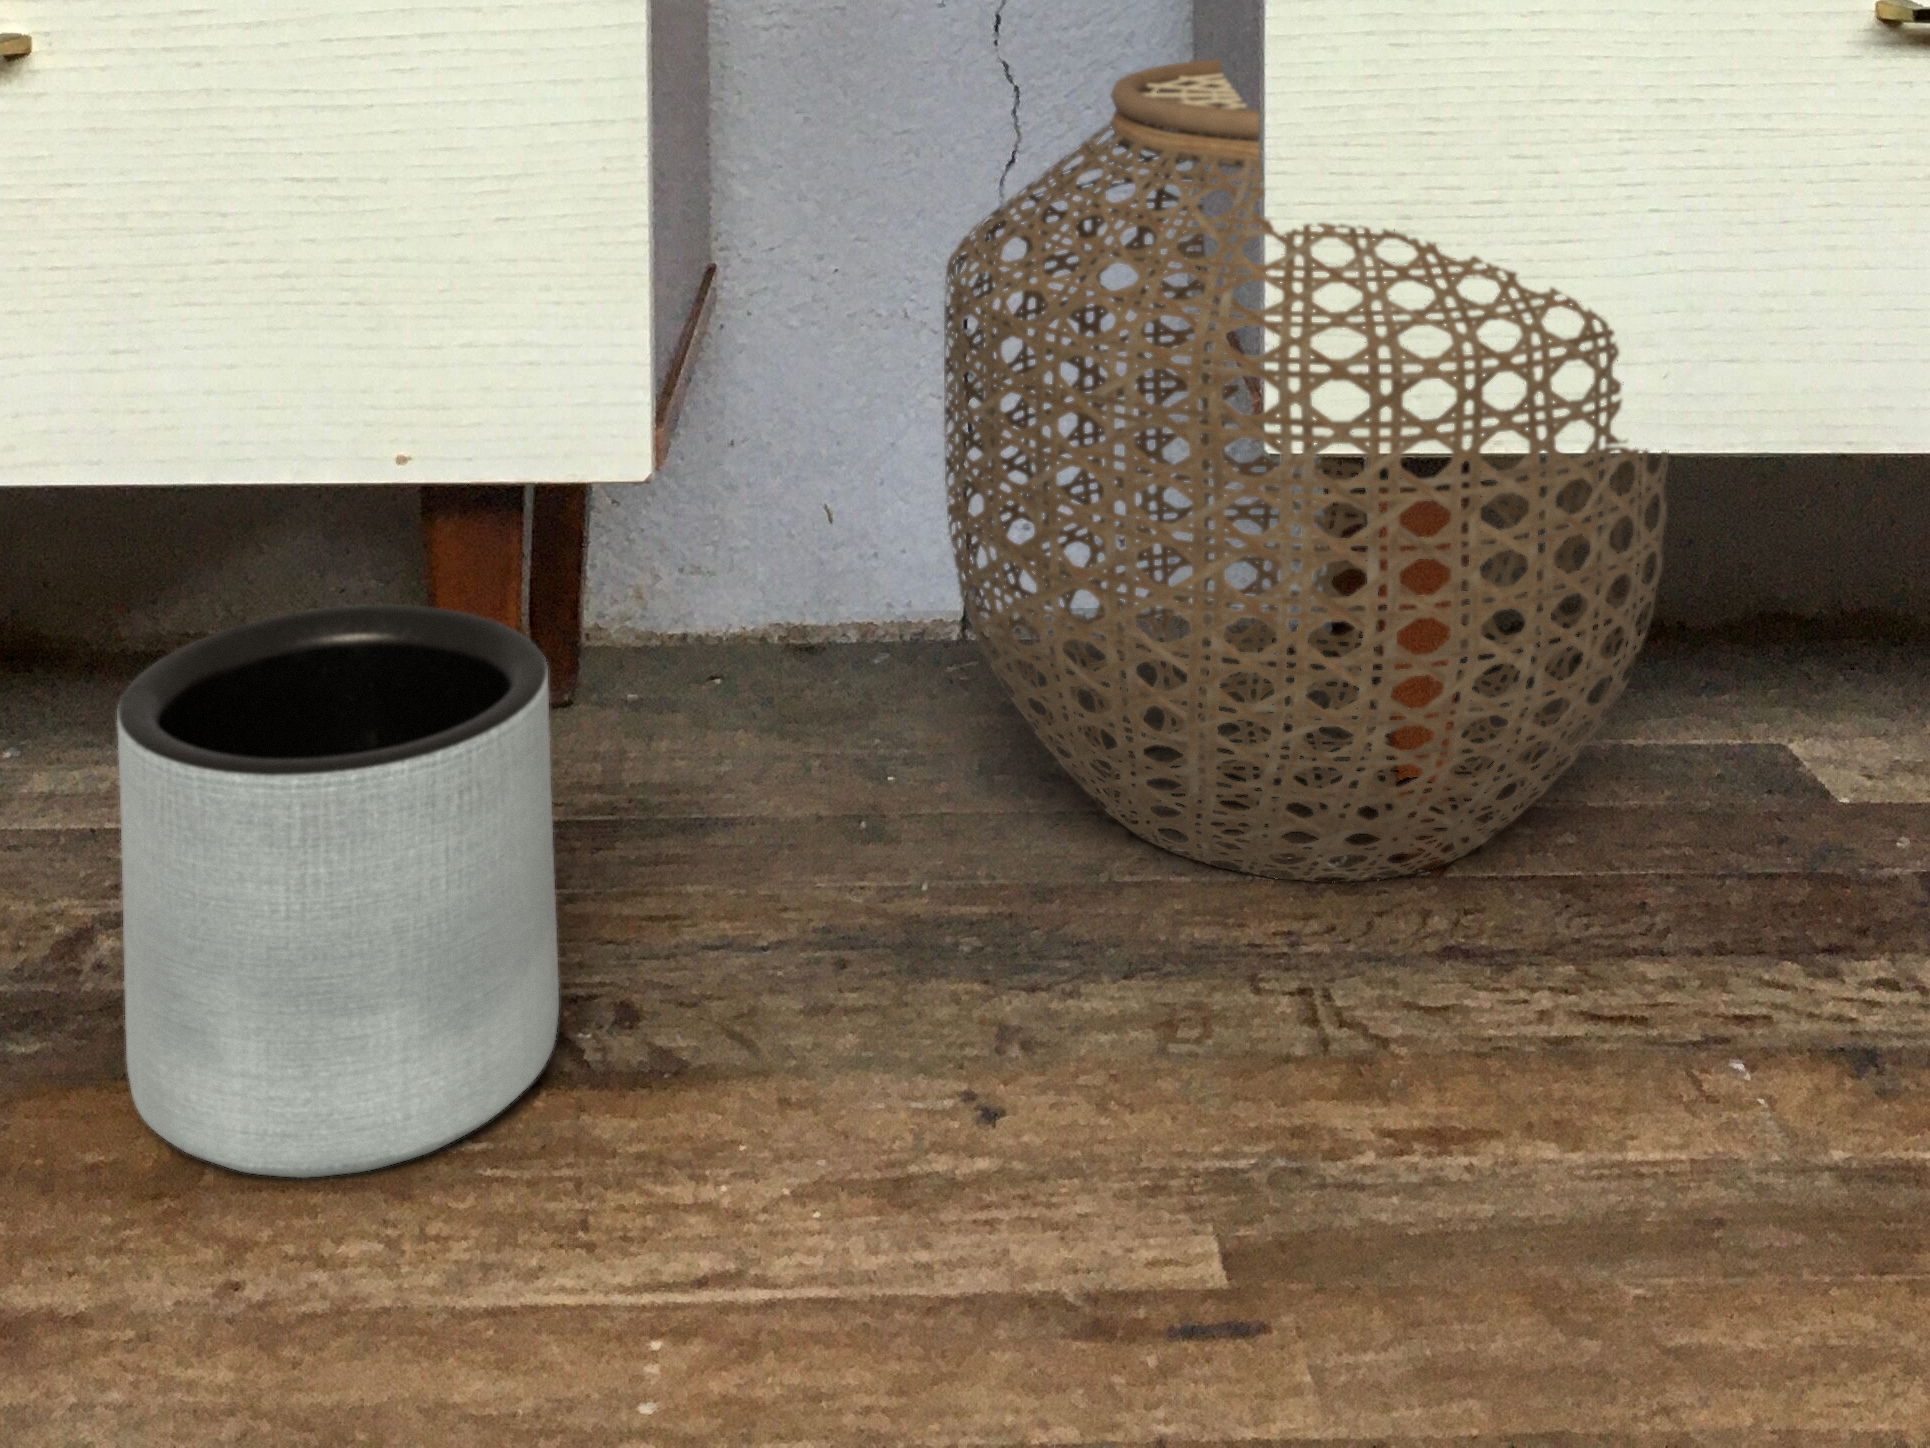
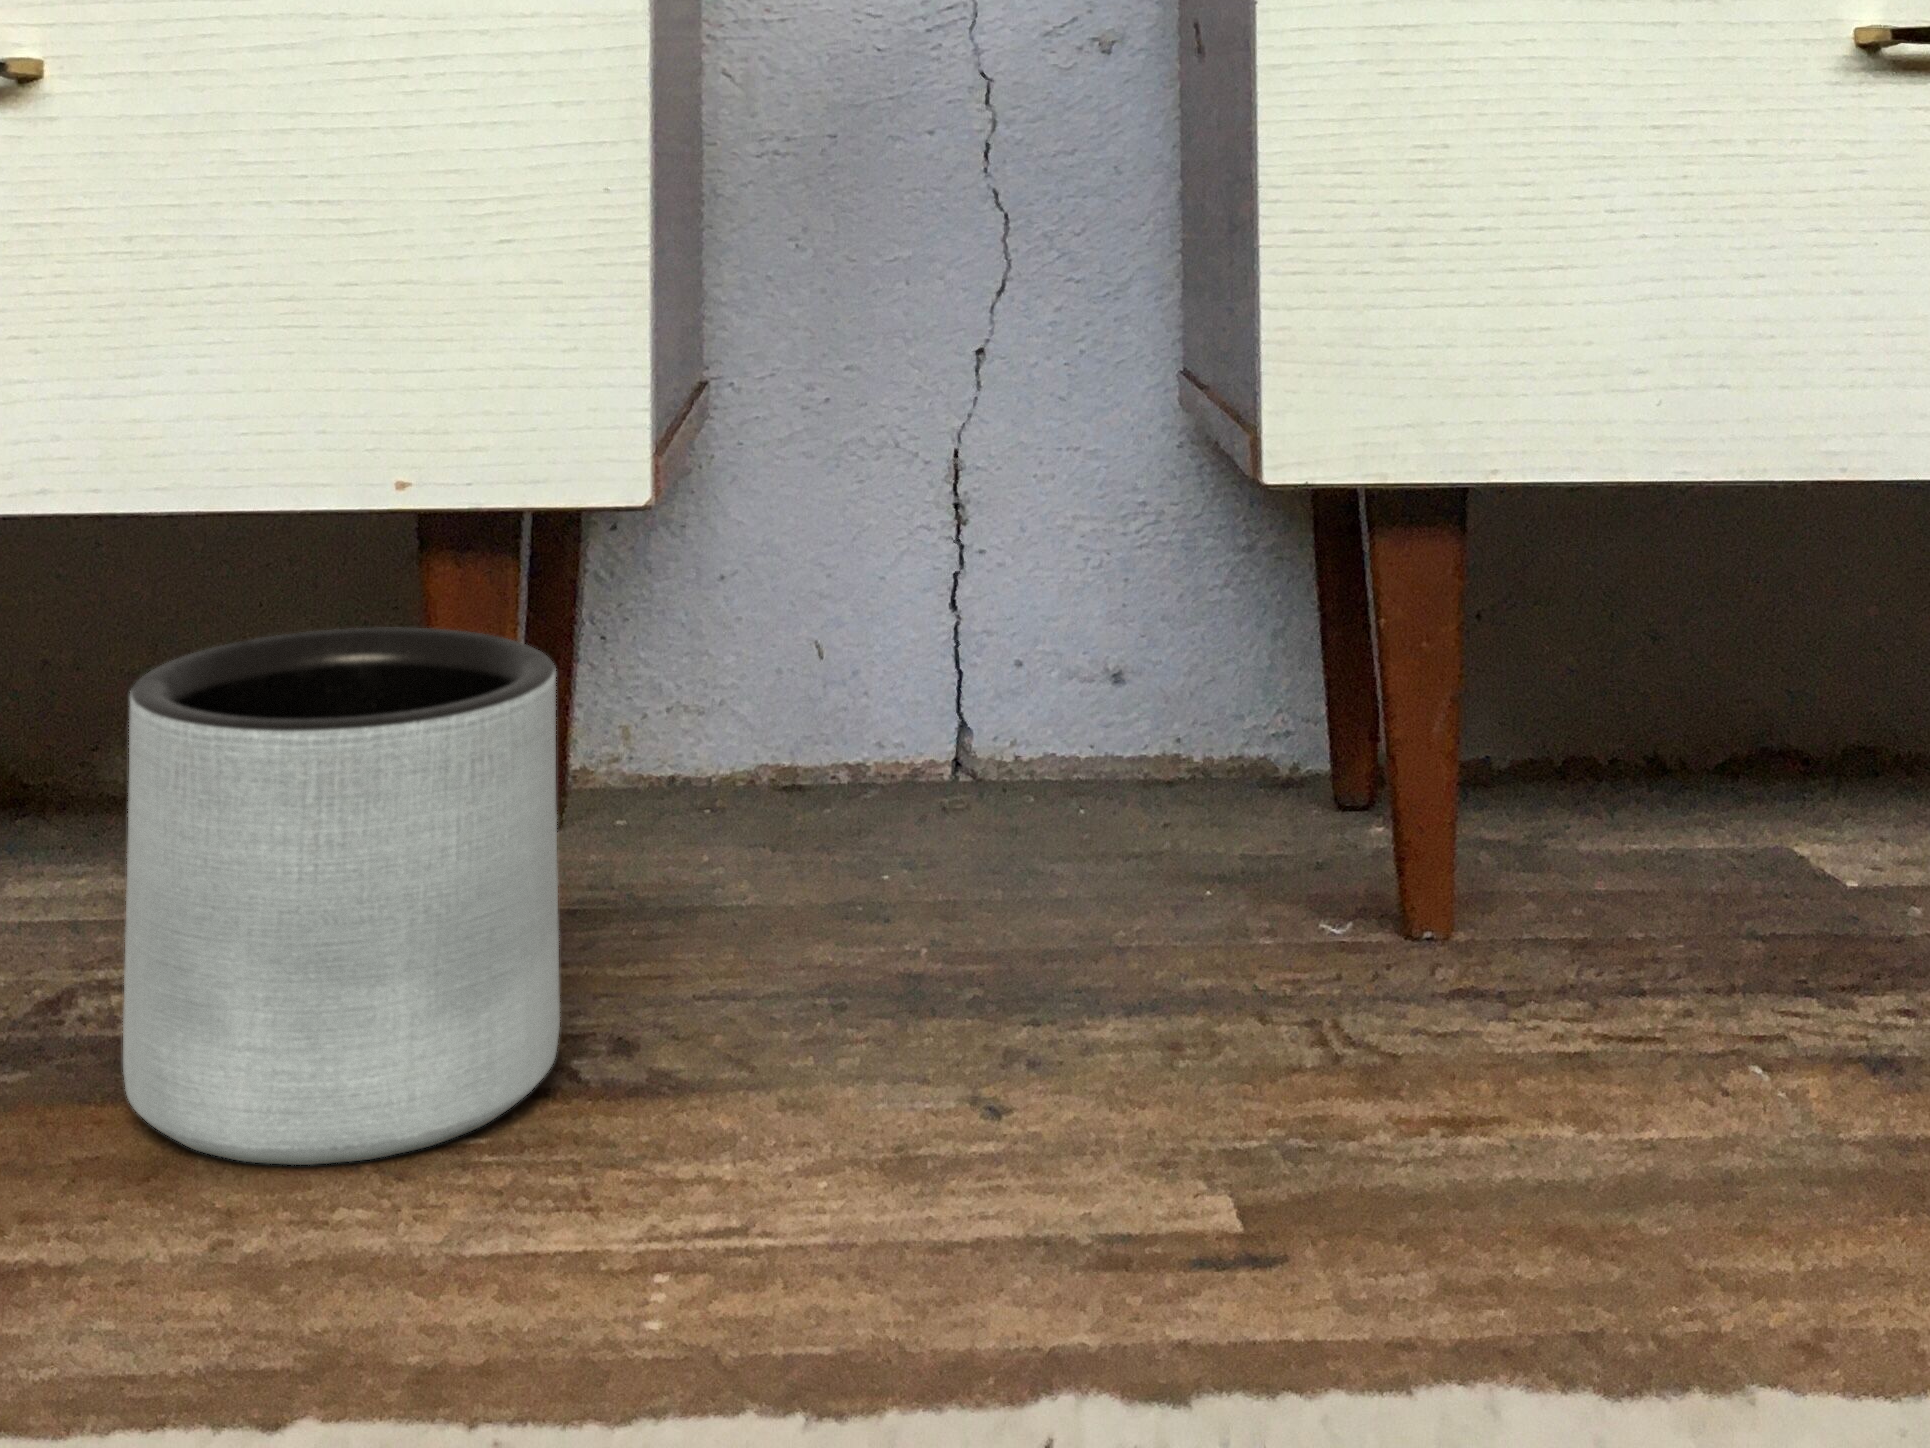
woven basket: present [944,60,1669,882] -> none [942,144,1663,951]

